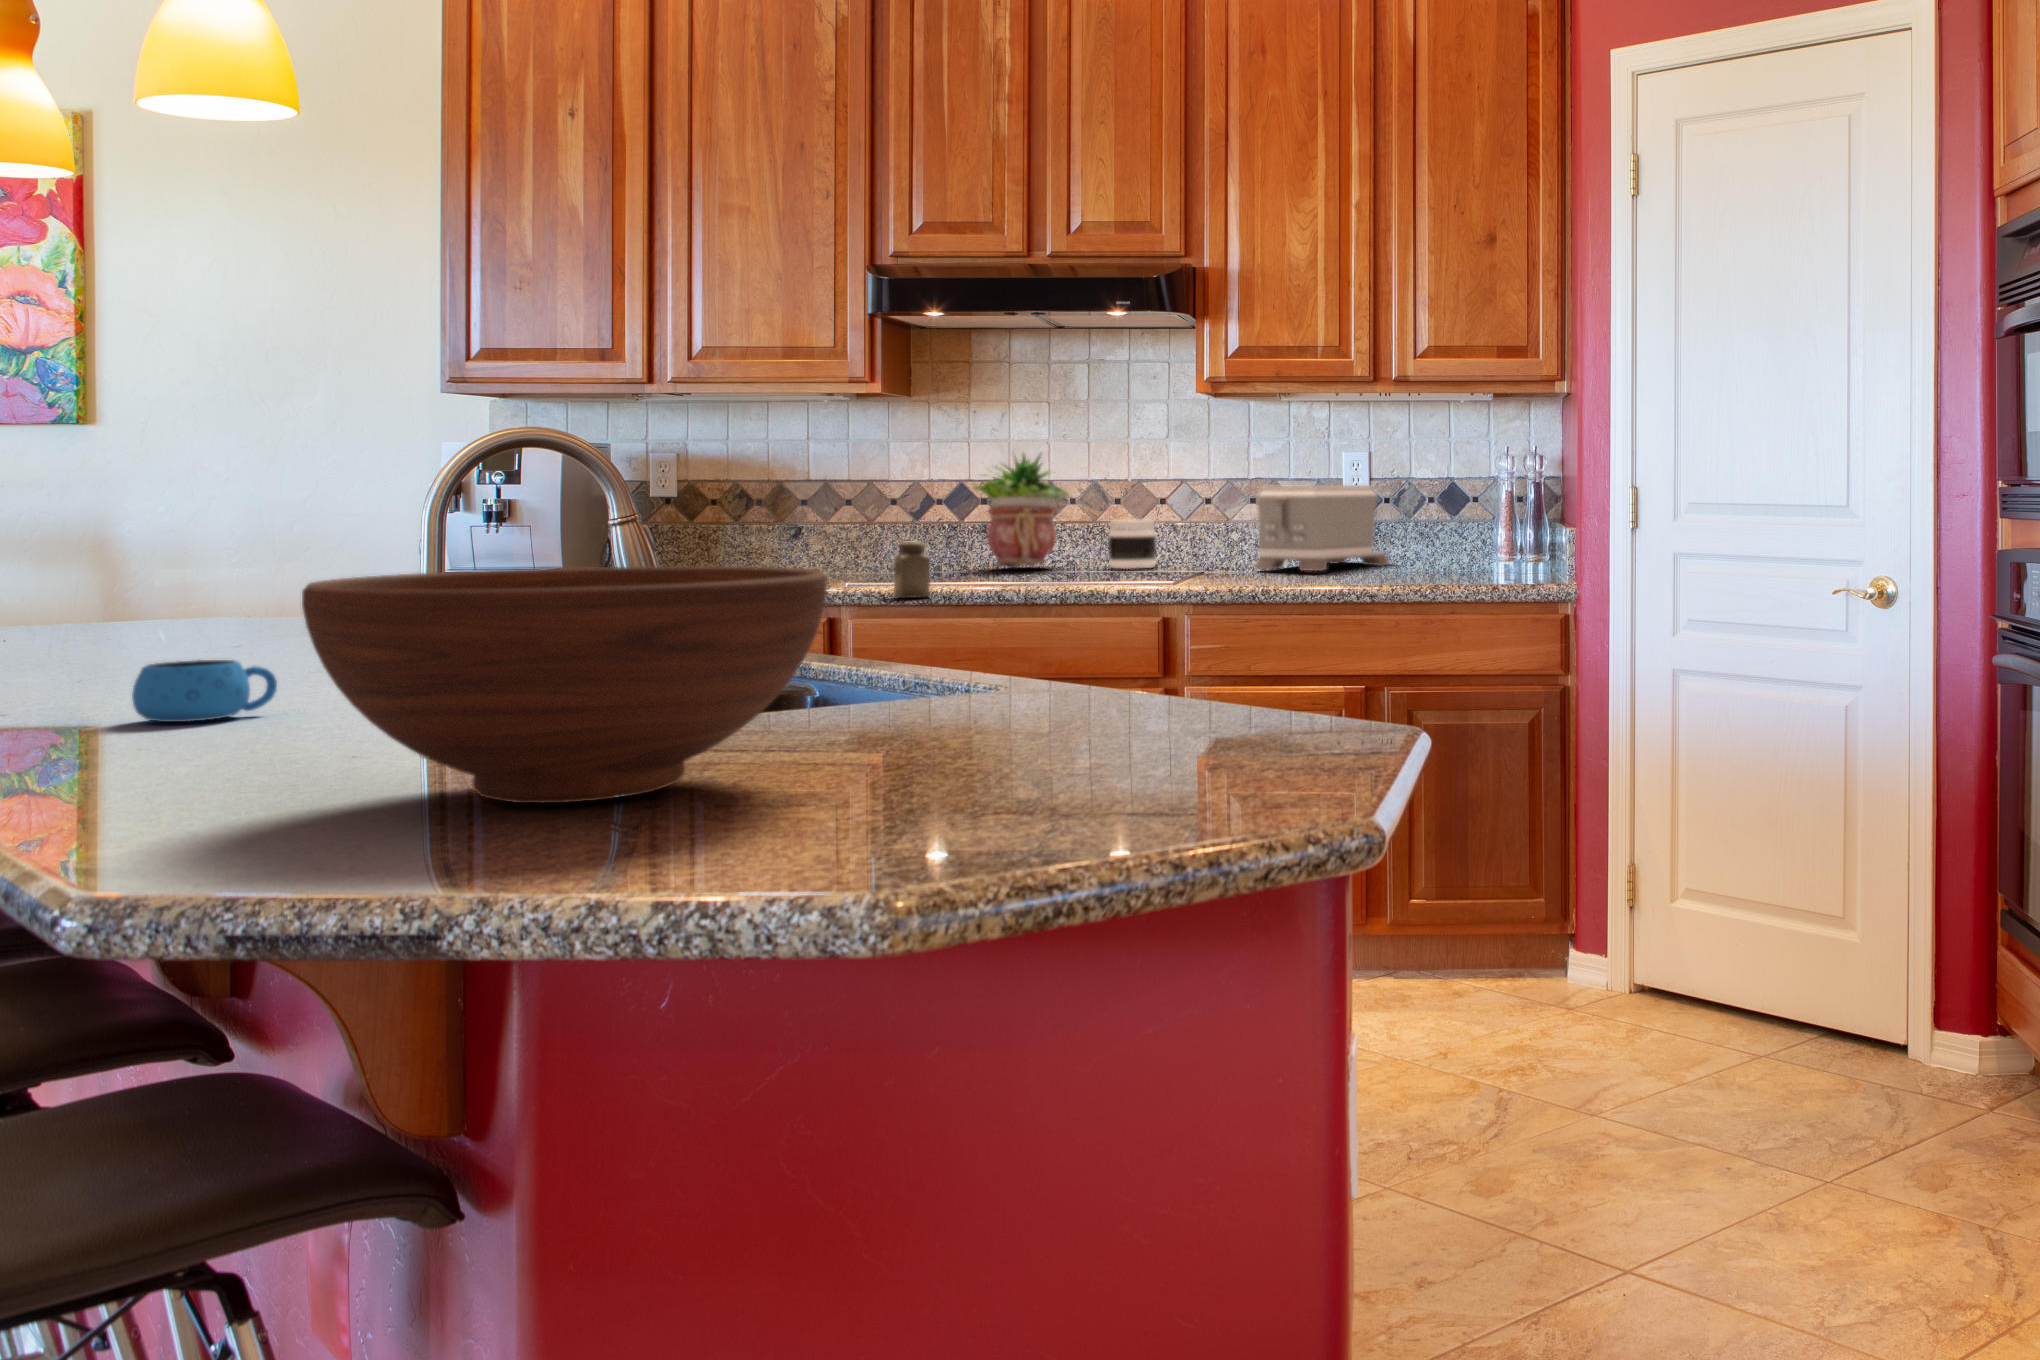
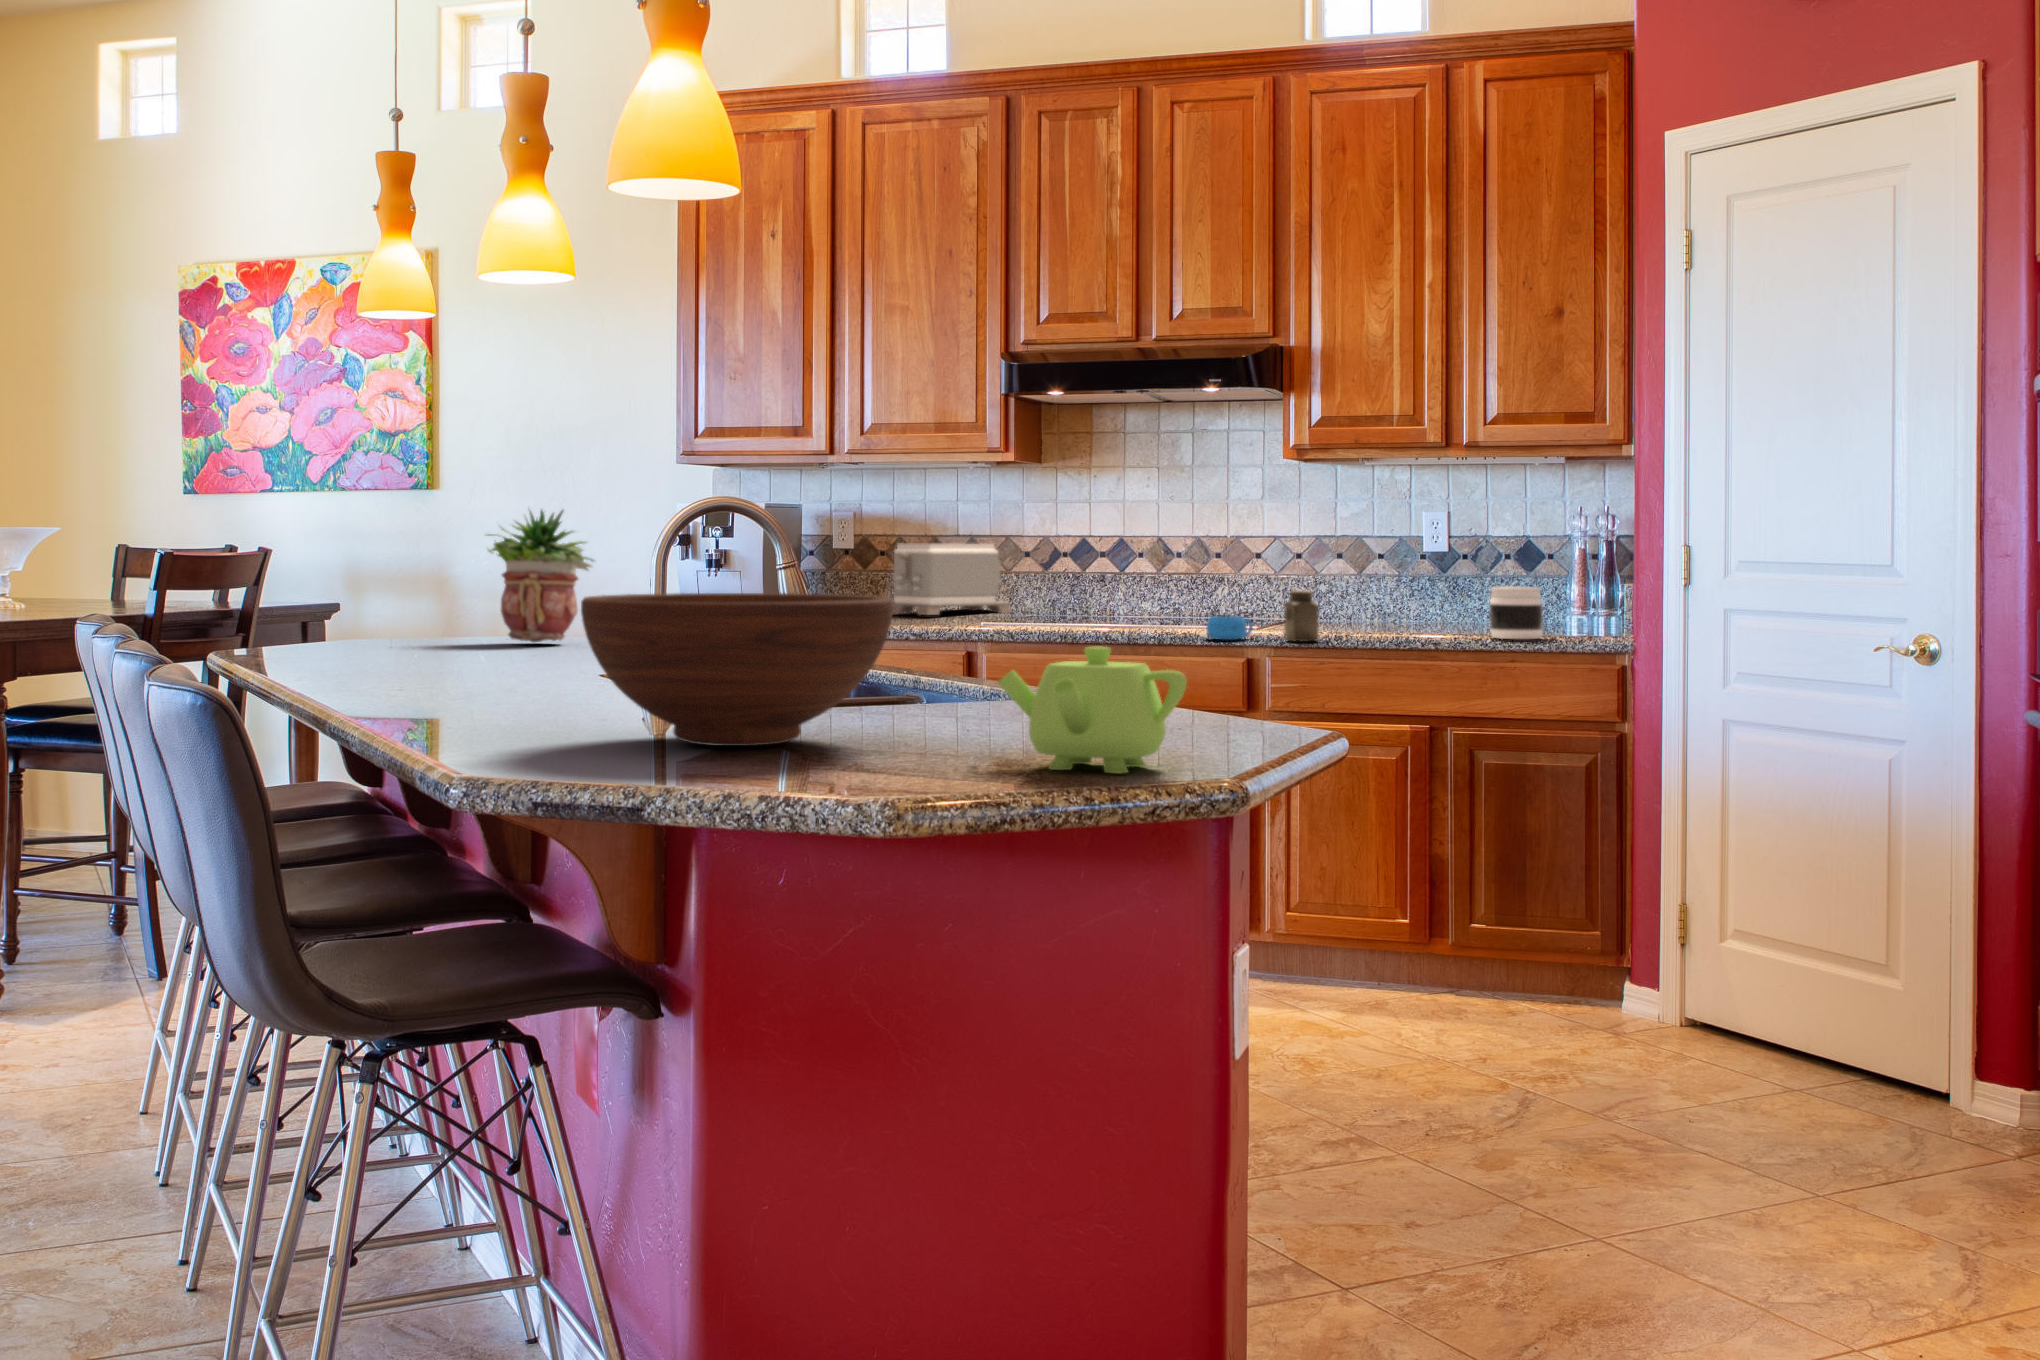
potted plant: present [972,452,1069,568] -> present [488,510,594,642]
toaster: present [1255,485,1389,571] -> present [893,544,1011,615]
jar: present [1108,519,1156,569] -> present [1489,586,1543,639]
salt shaker: present [894,541,930,598] -> present [1284,590,1319,641]
teapot: none [1003,634,1276,810] -> present [998,646,1187,773]
mug: present [132,660,277,722] -> present [1206,616,1253,640]

